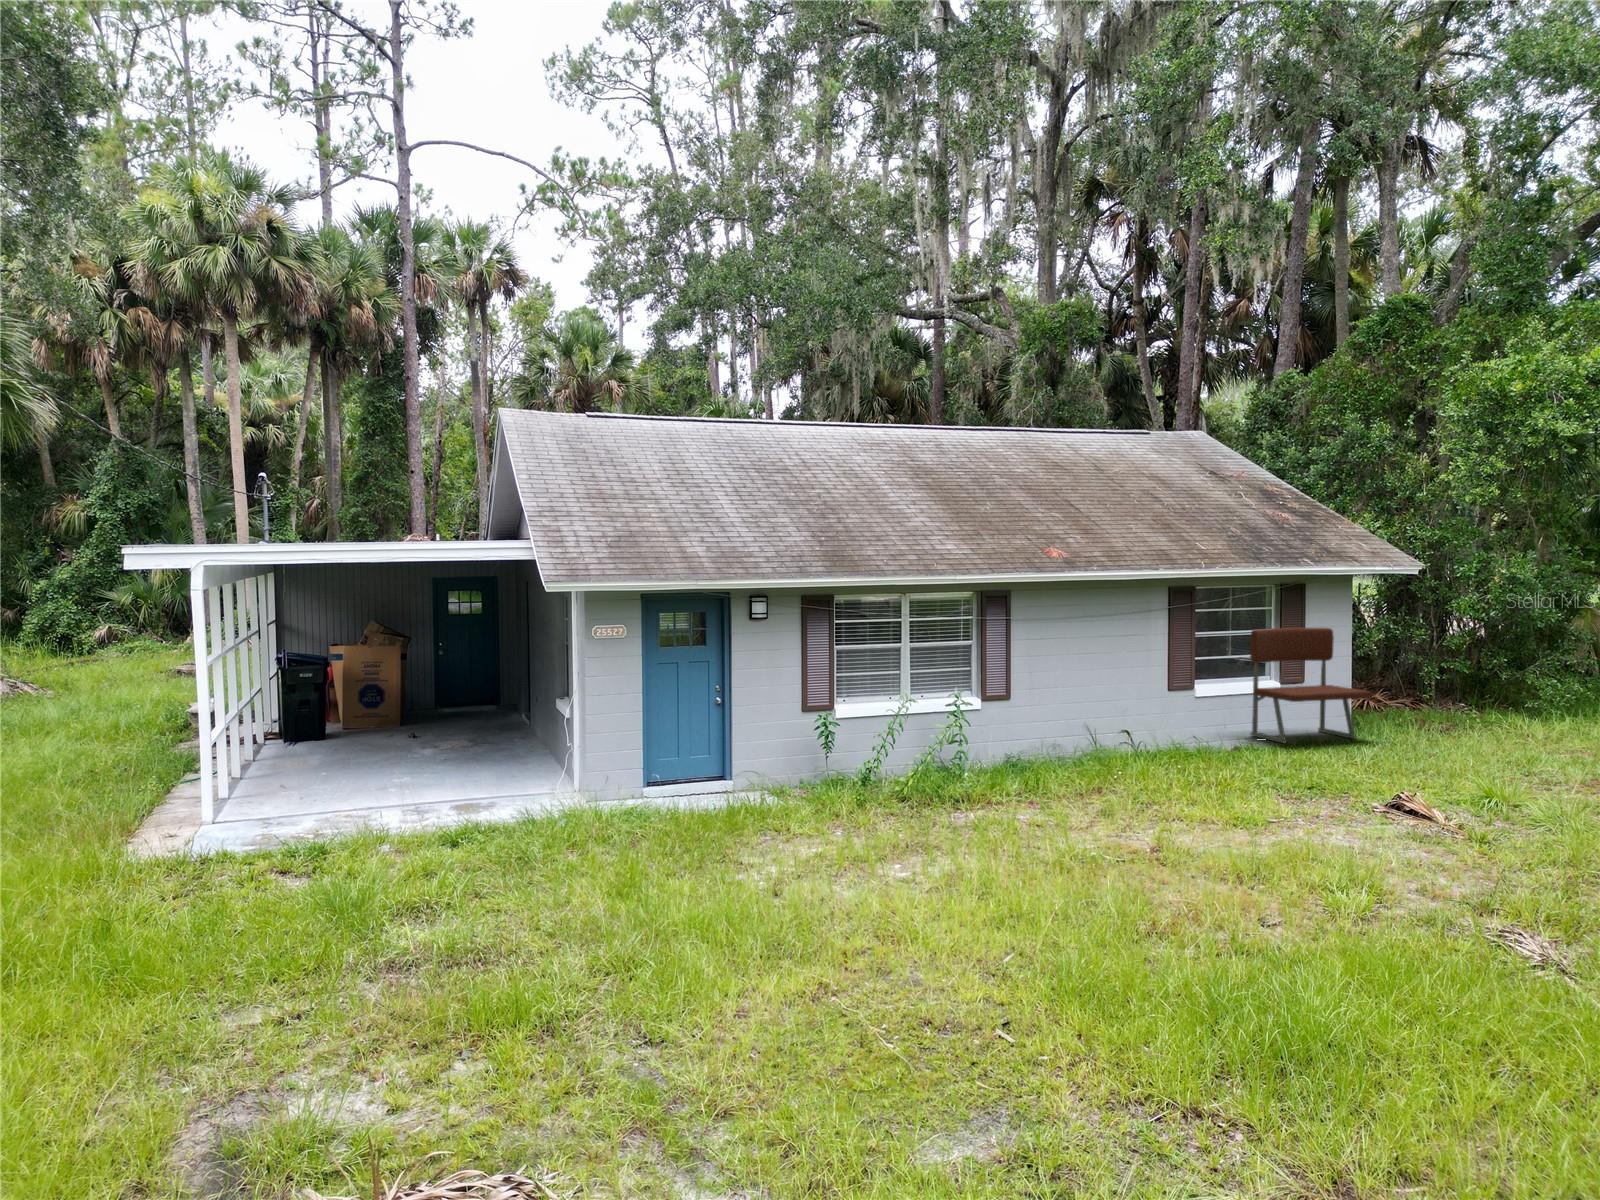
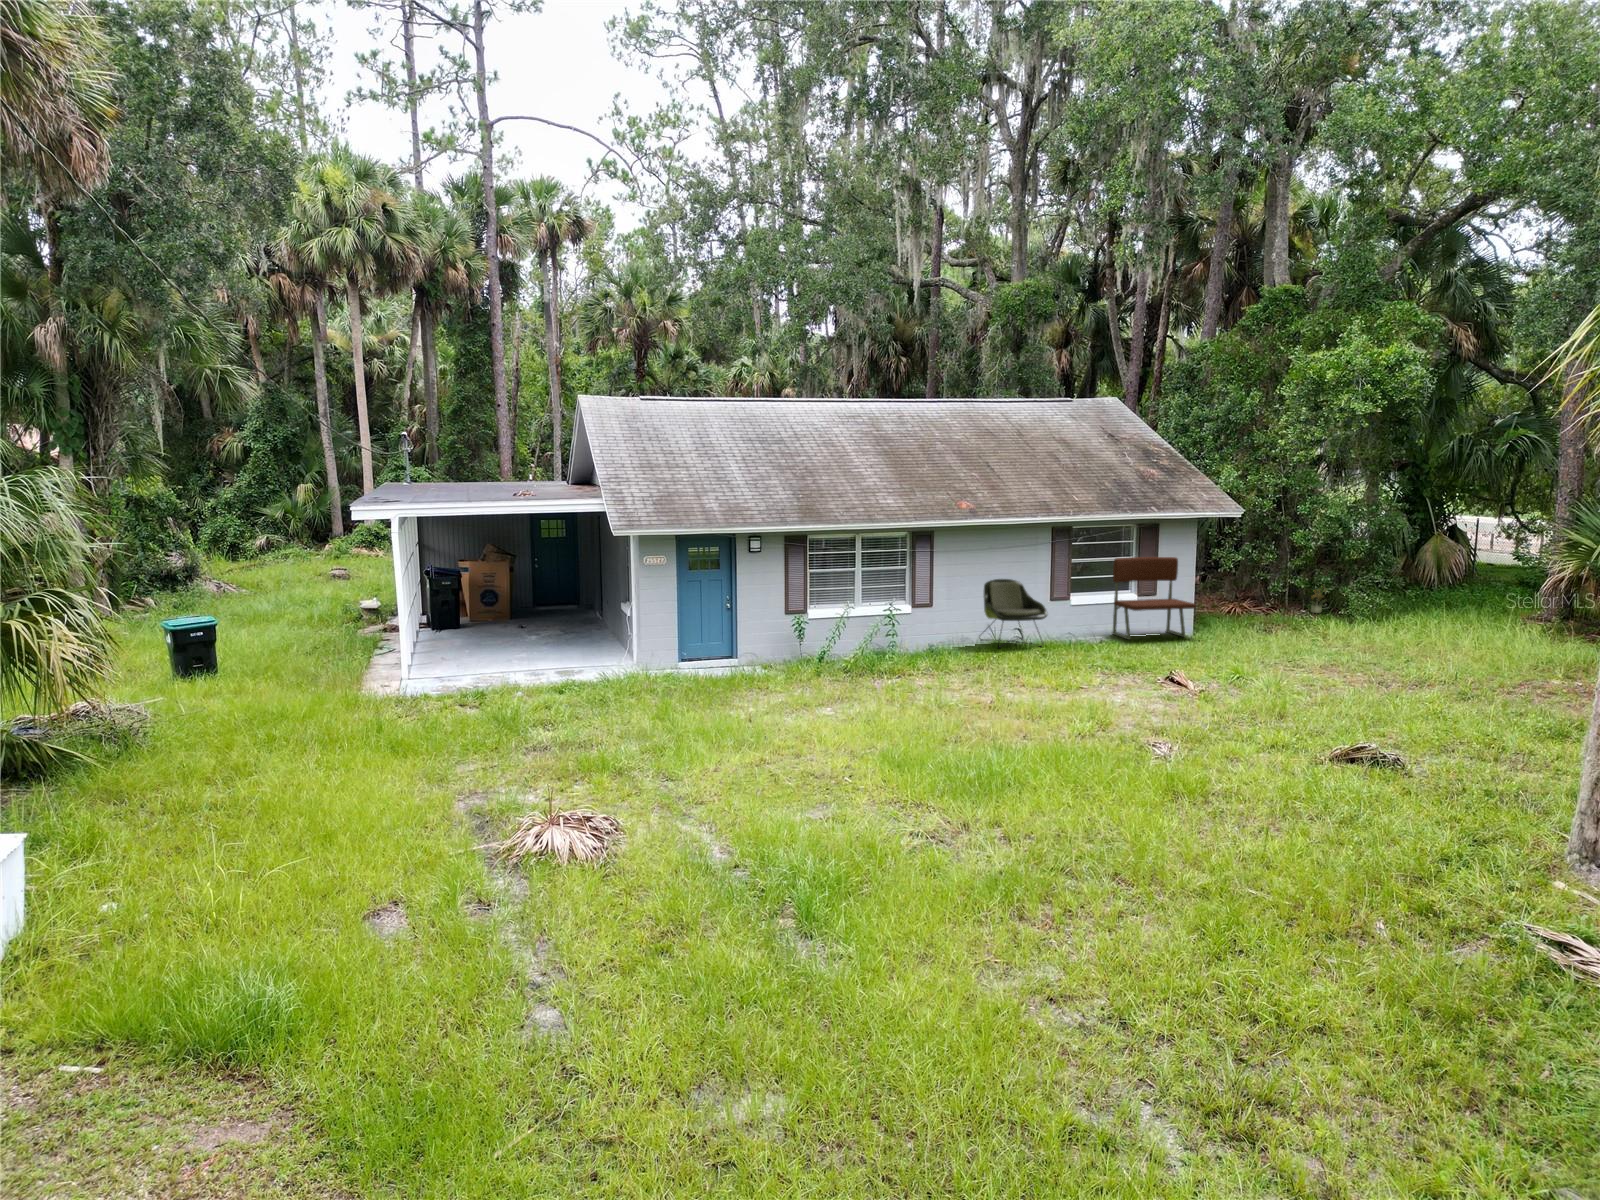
lounge chair: none [1077,659,1183,760] -> present [980,579,1047,648]
potted plant: none [1457,667,1491,704] -> present [1311,586,1325,613]

